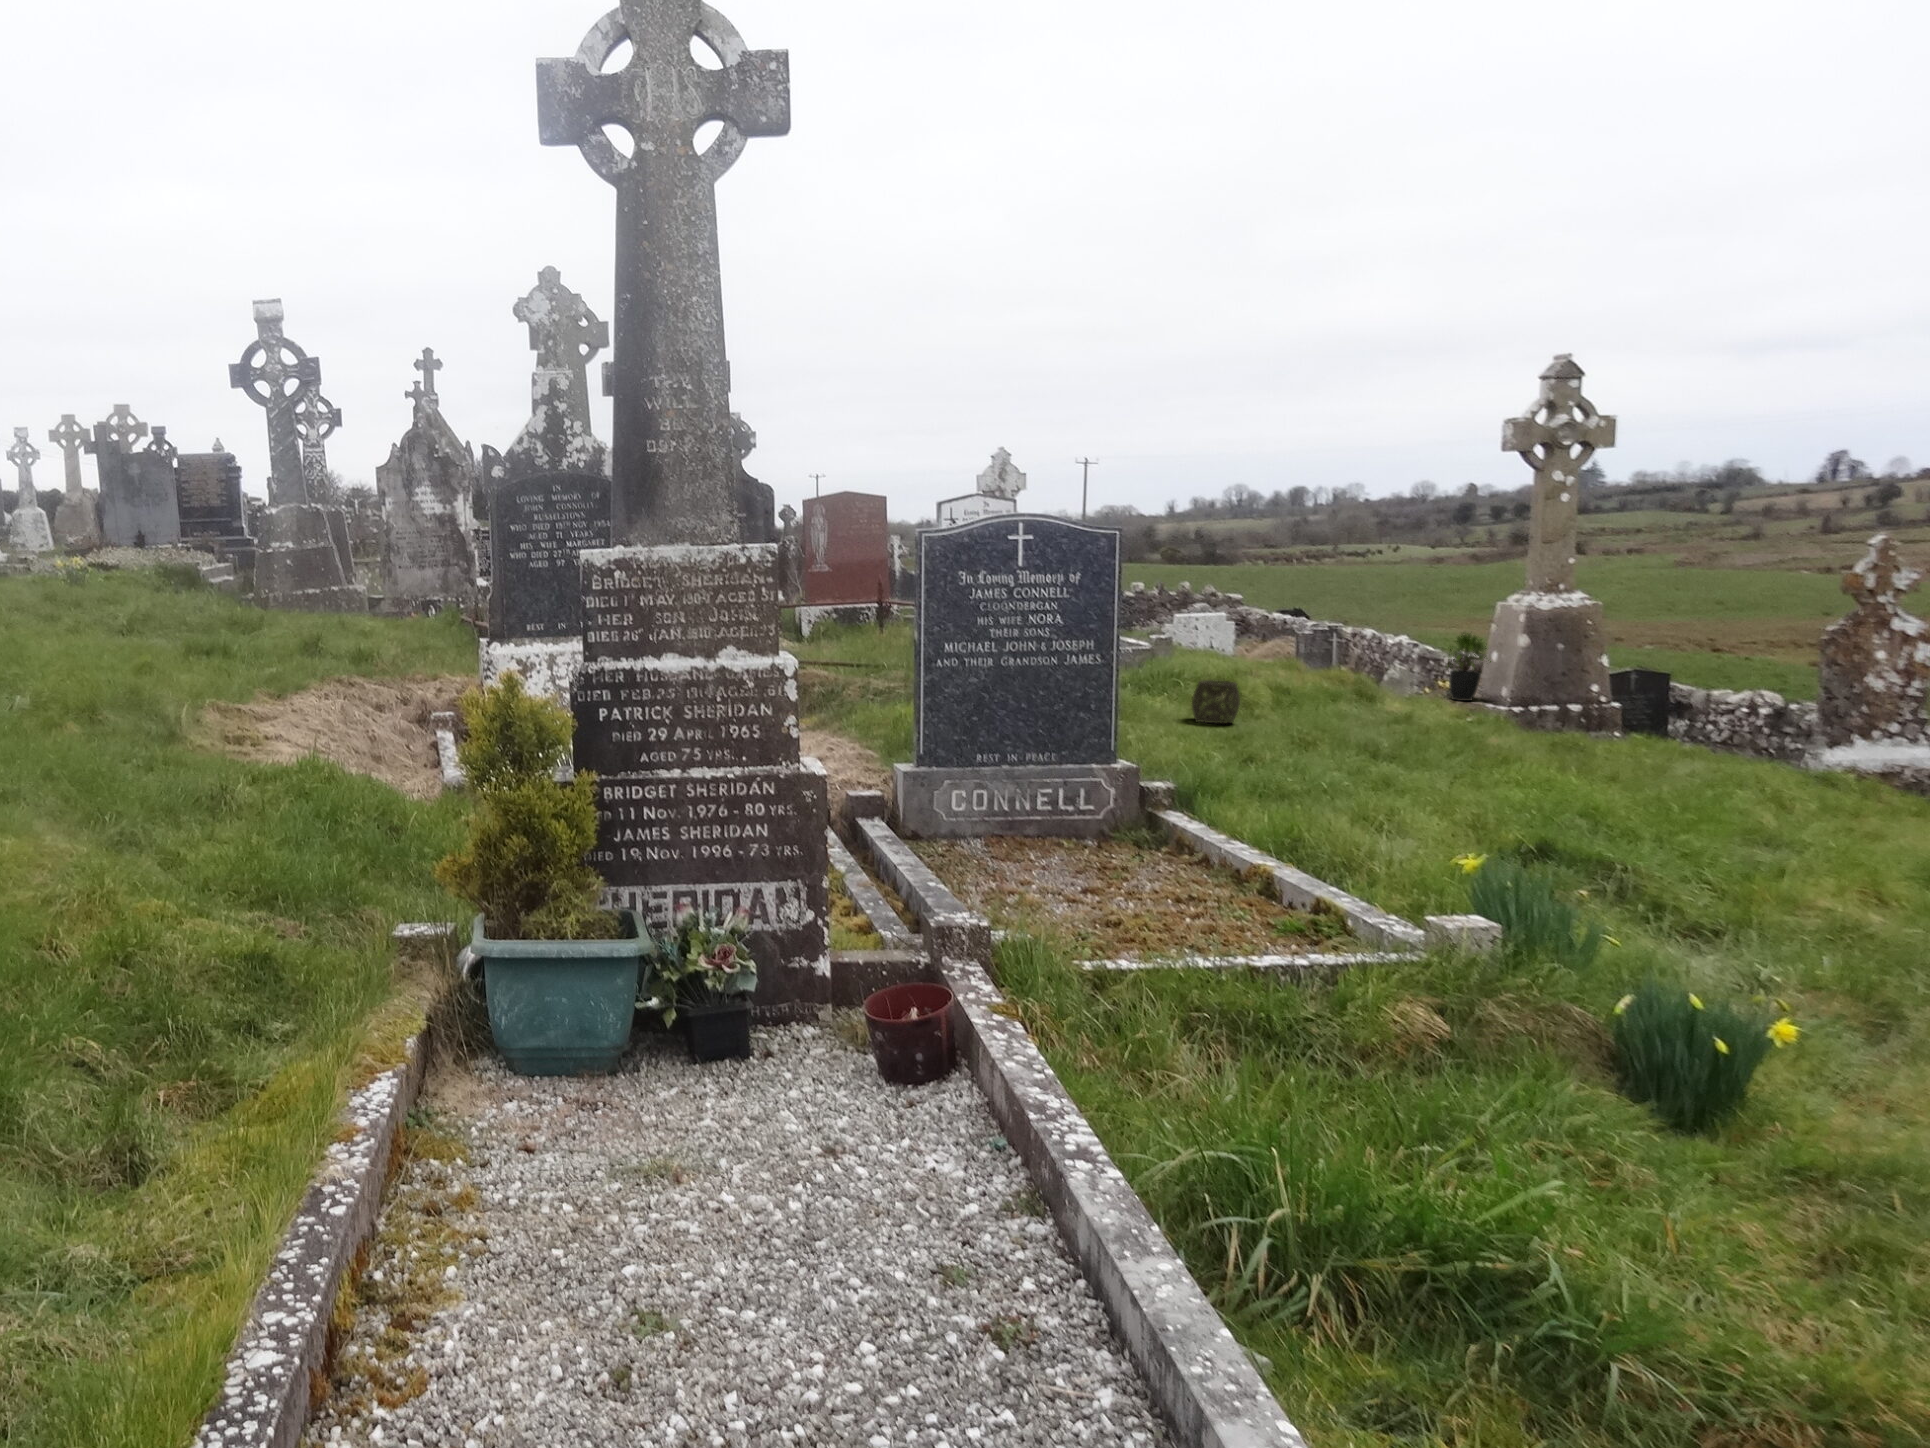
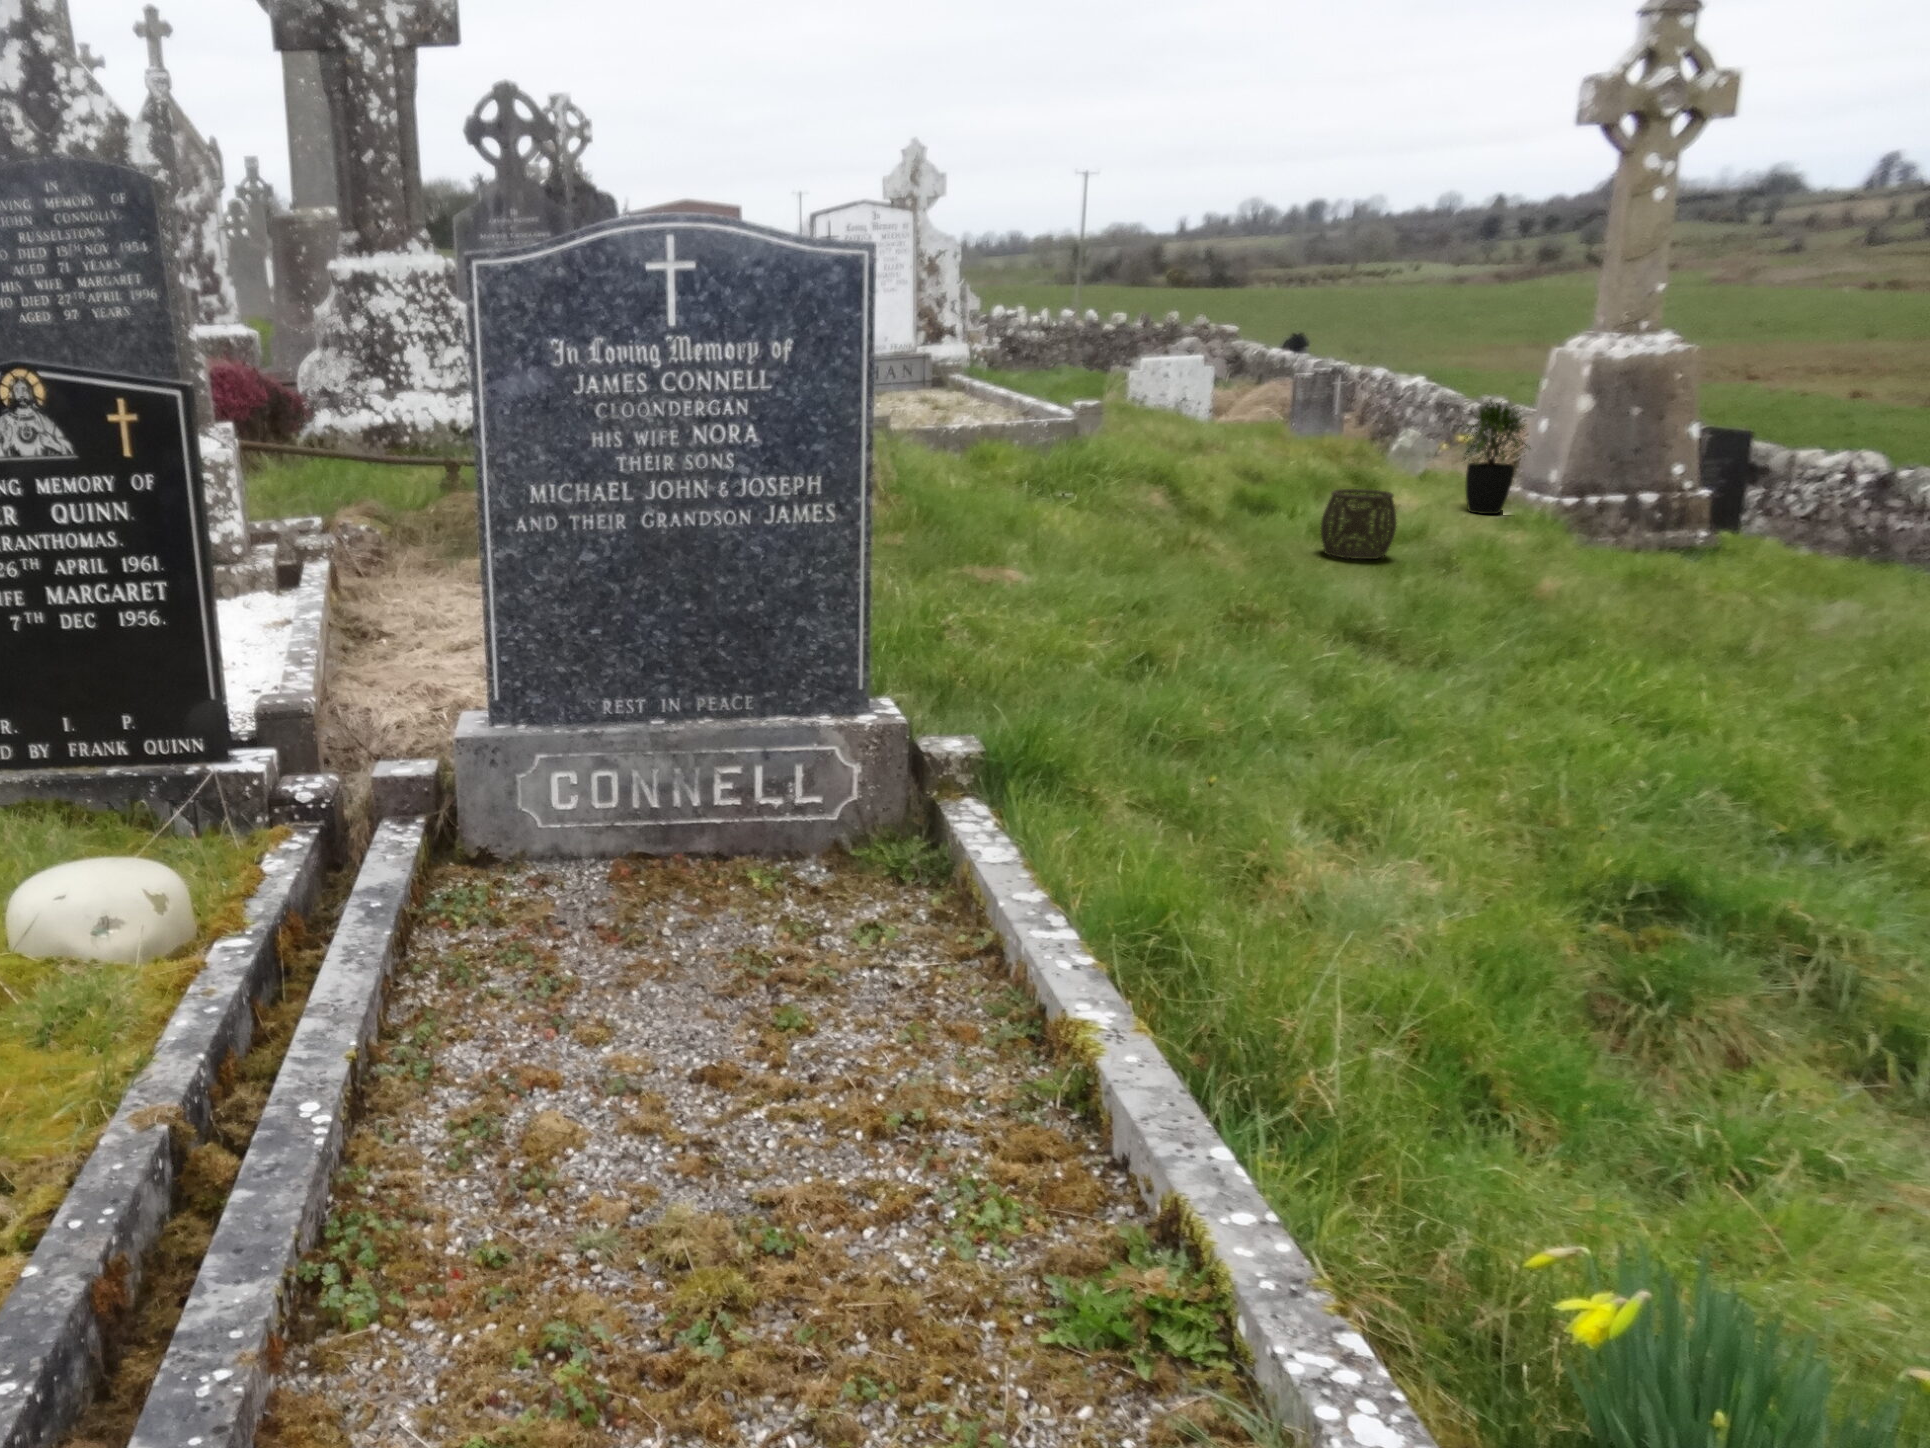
woven basket: present [1192,680,1240,724] -> present [1321,489,1397,560]

